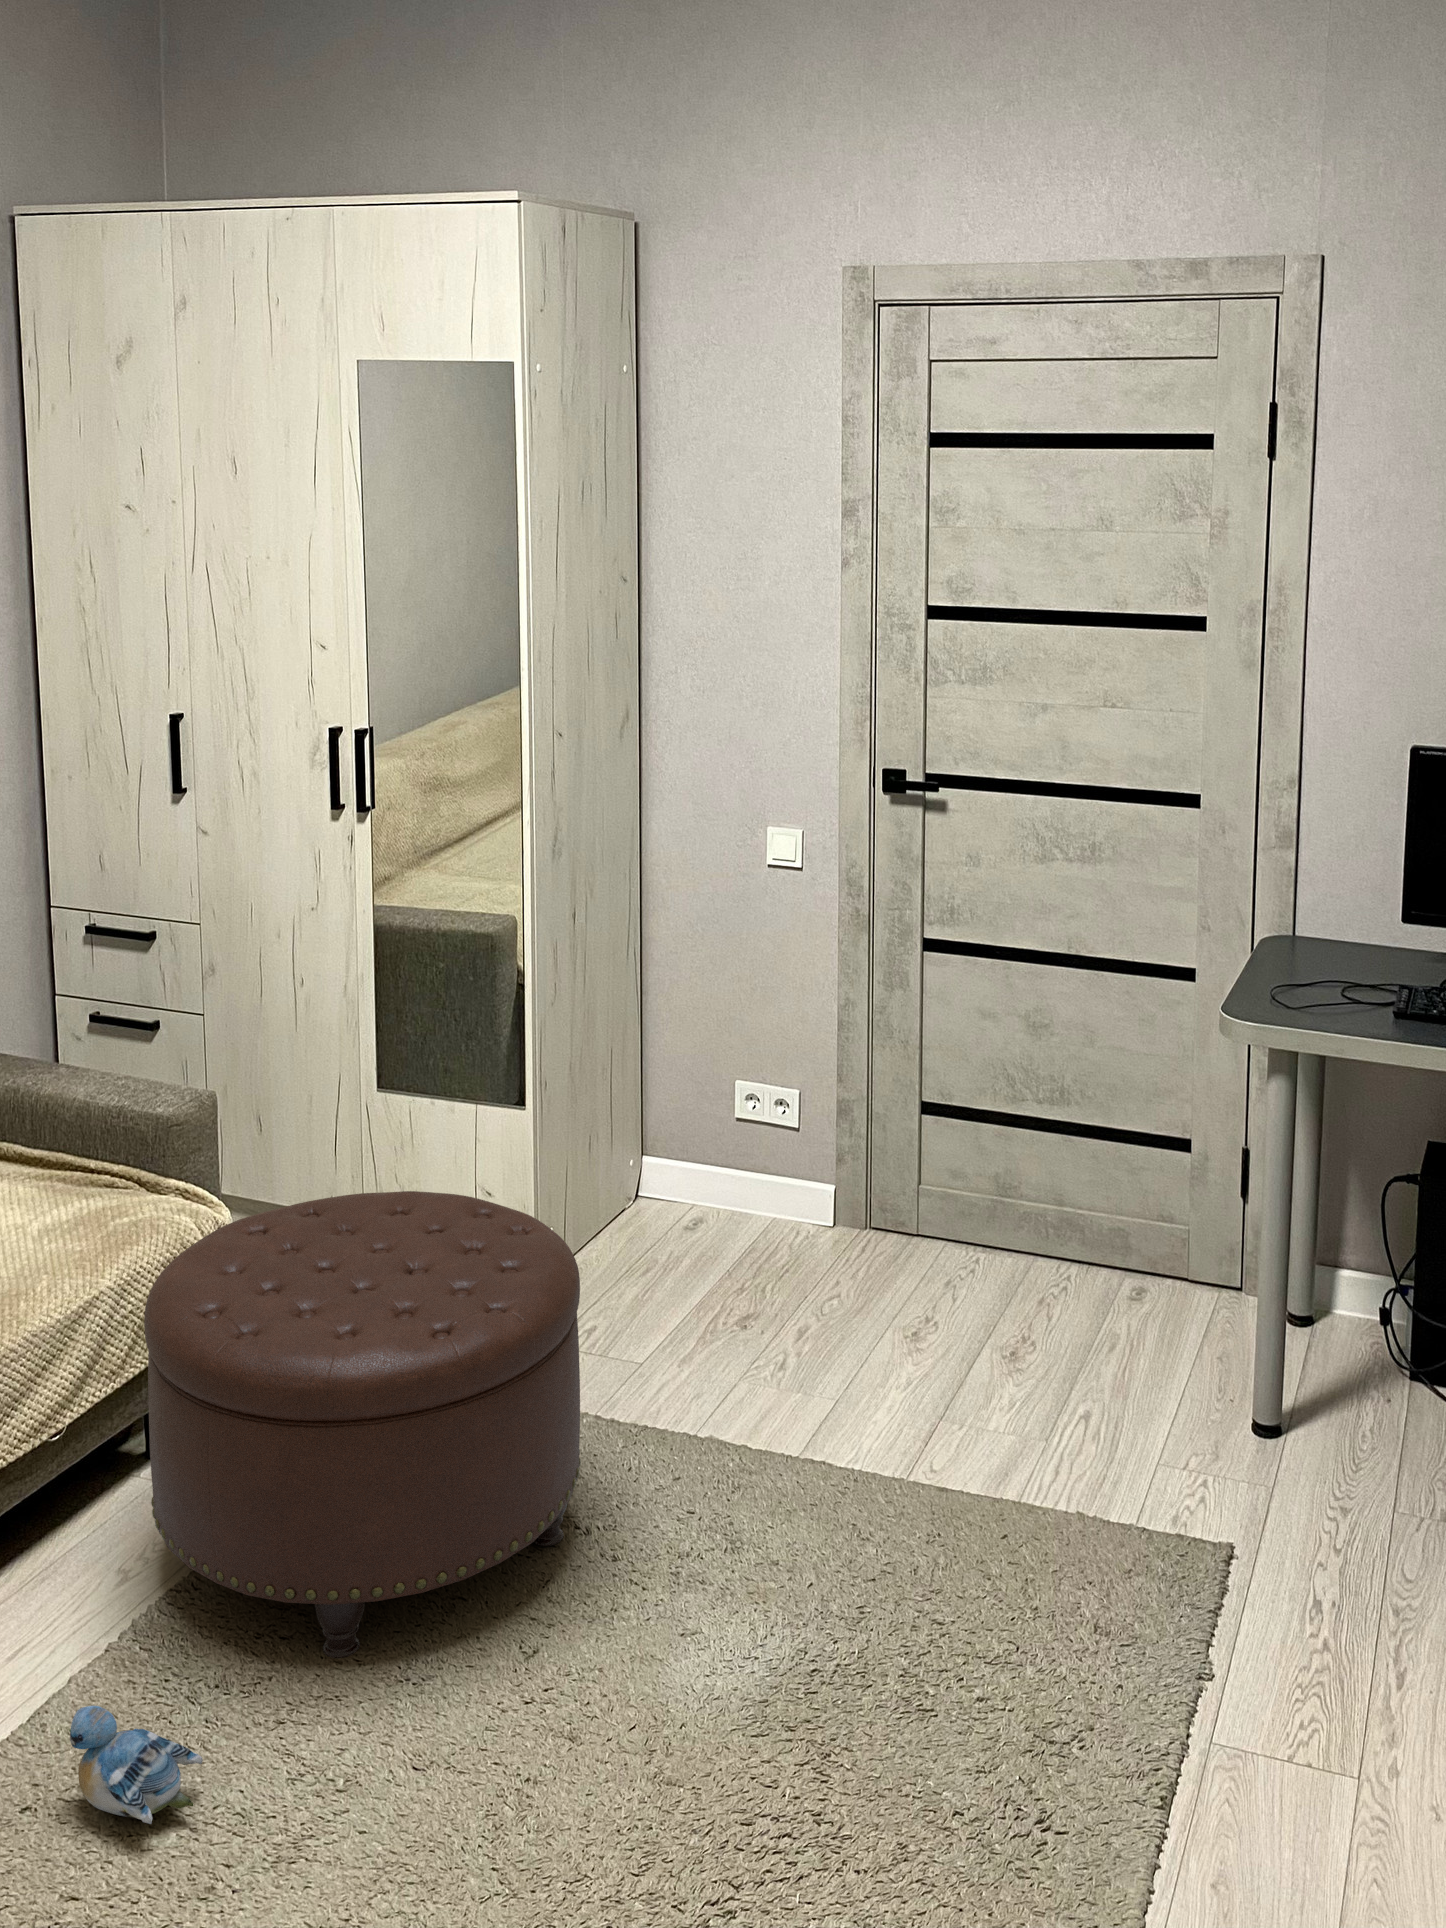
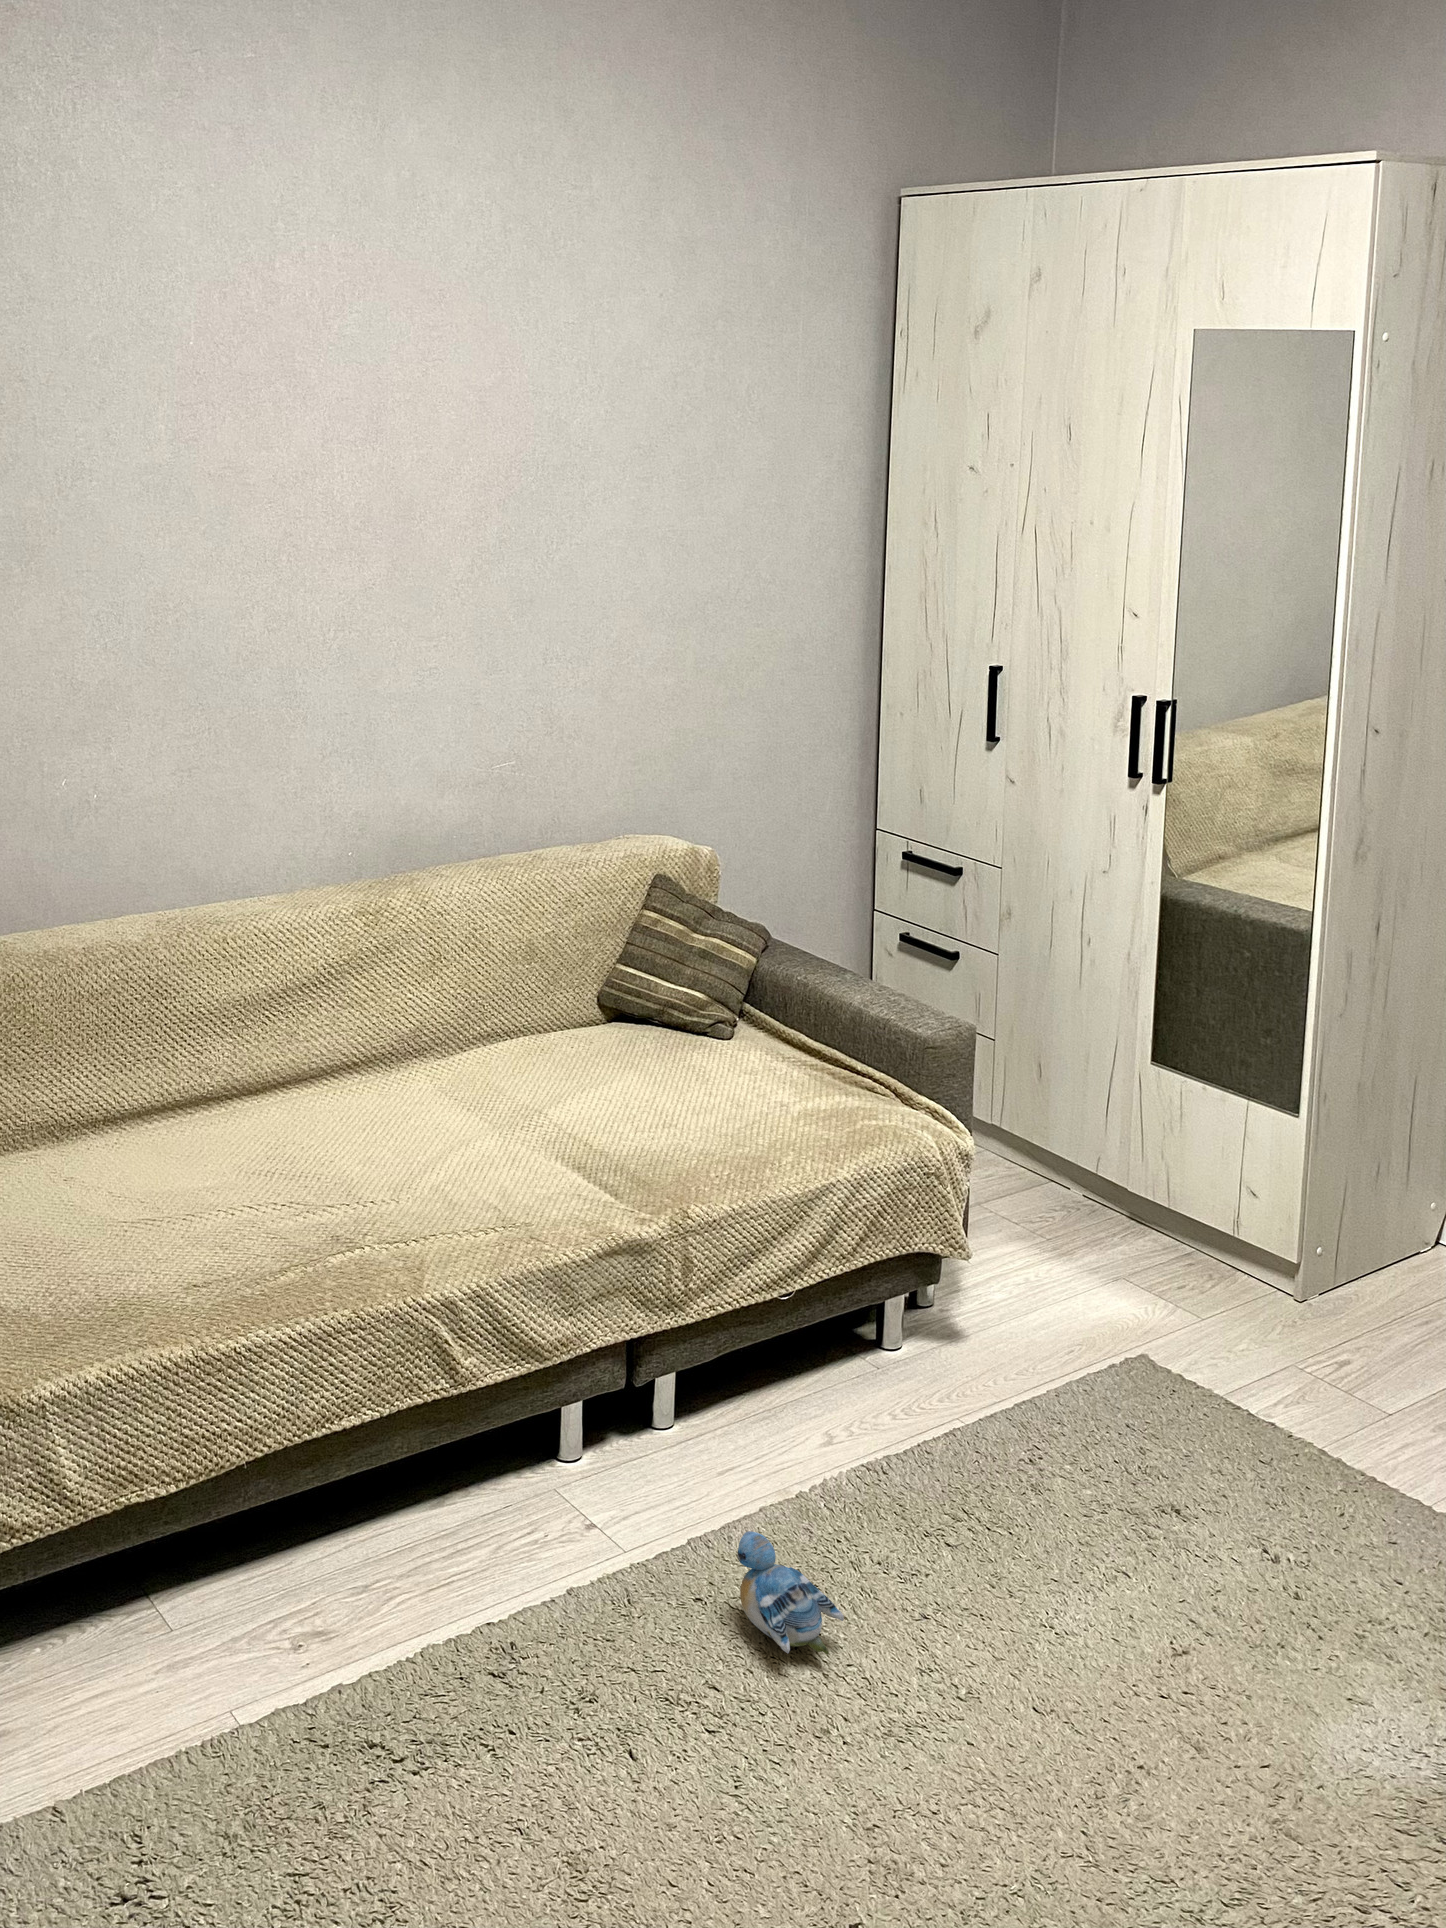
ottoman: present [144,1191,581,1658] -> none [855,1149,1294,1582]

